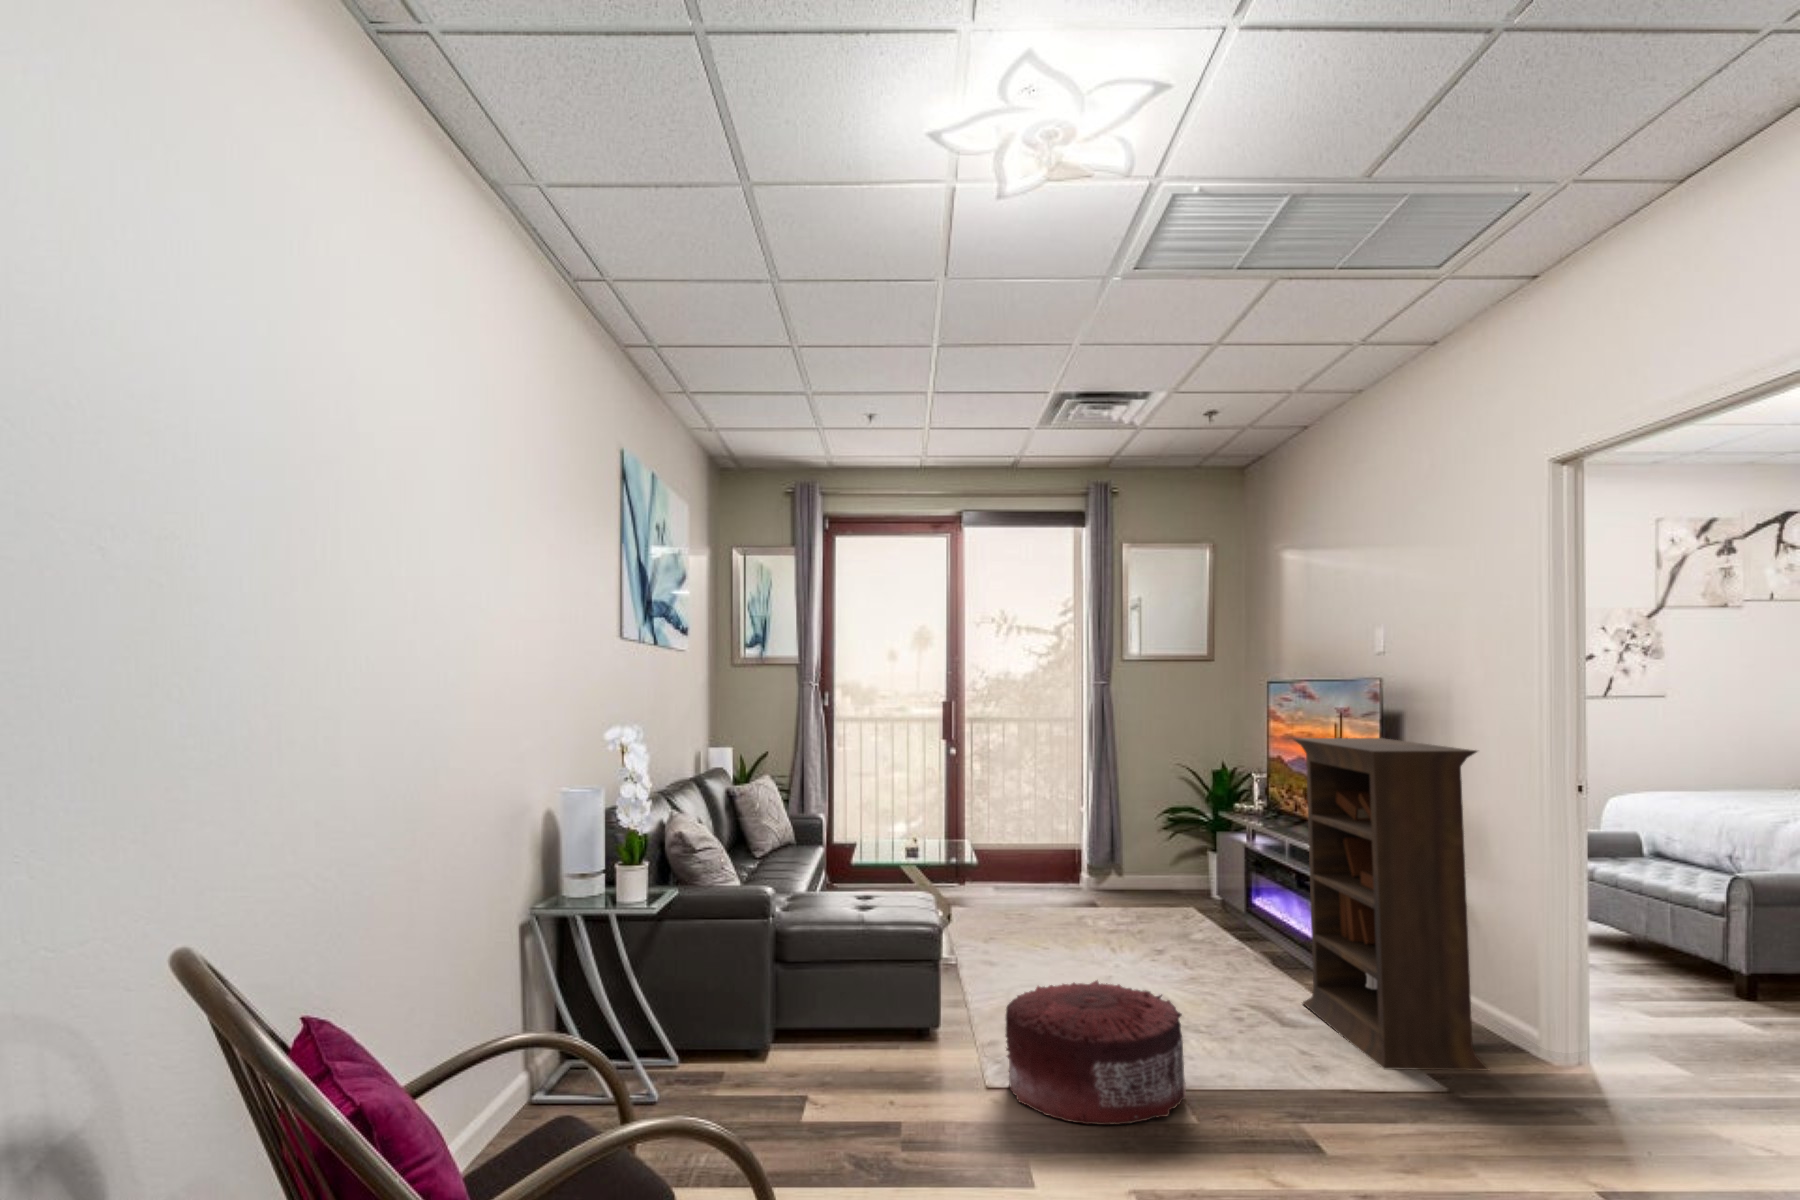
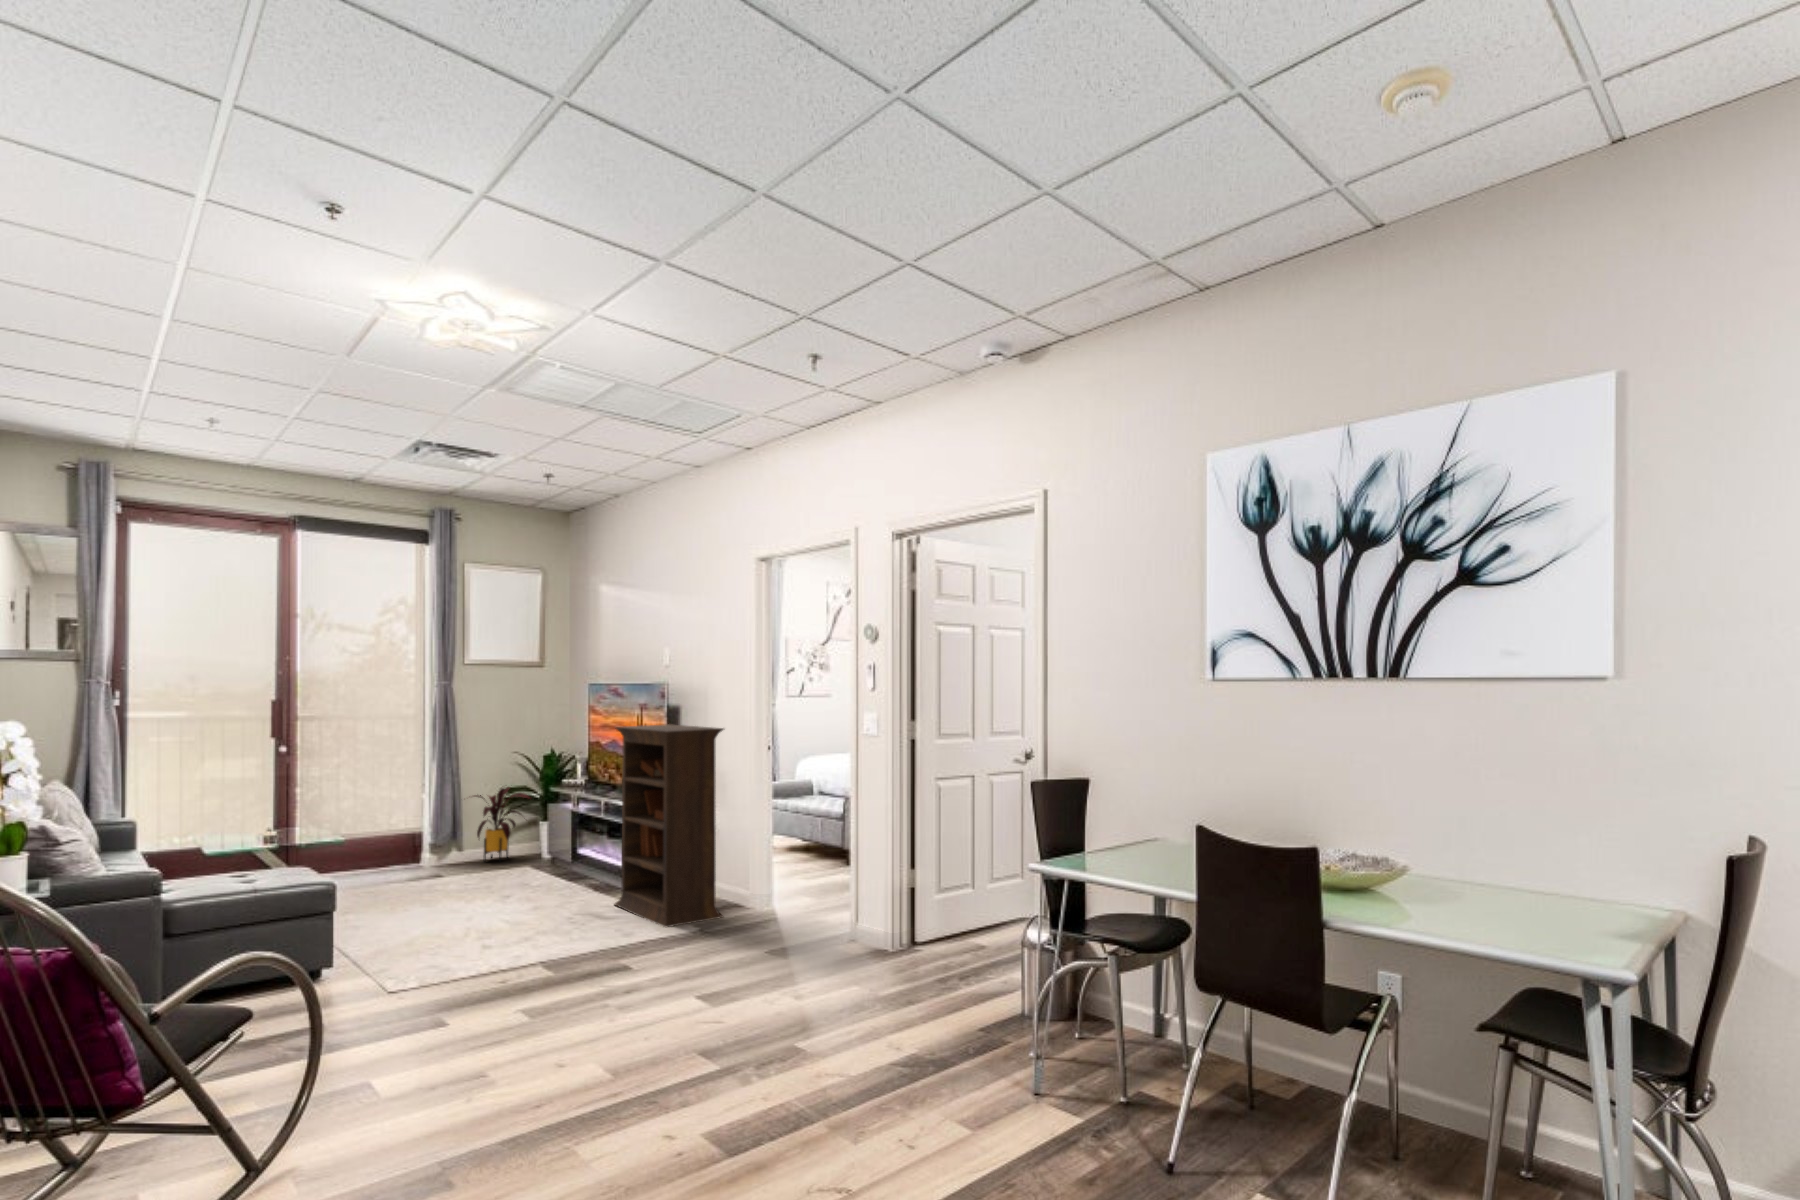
house plant: none [1113,803,1200,901] -> present [474,787,530,861]
pouf: present [1005,981,1186,1125] -> none [415,900,547,989]

